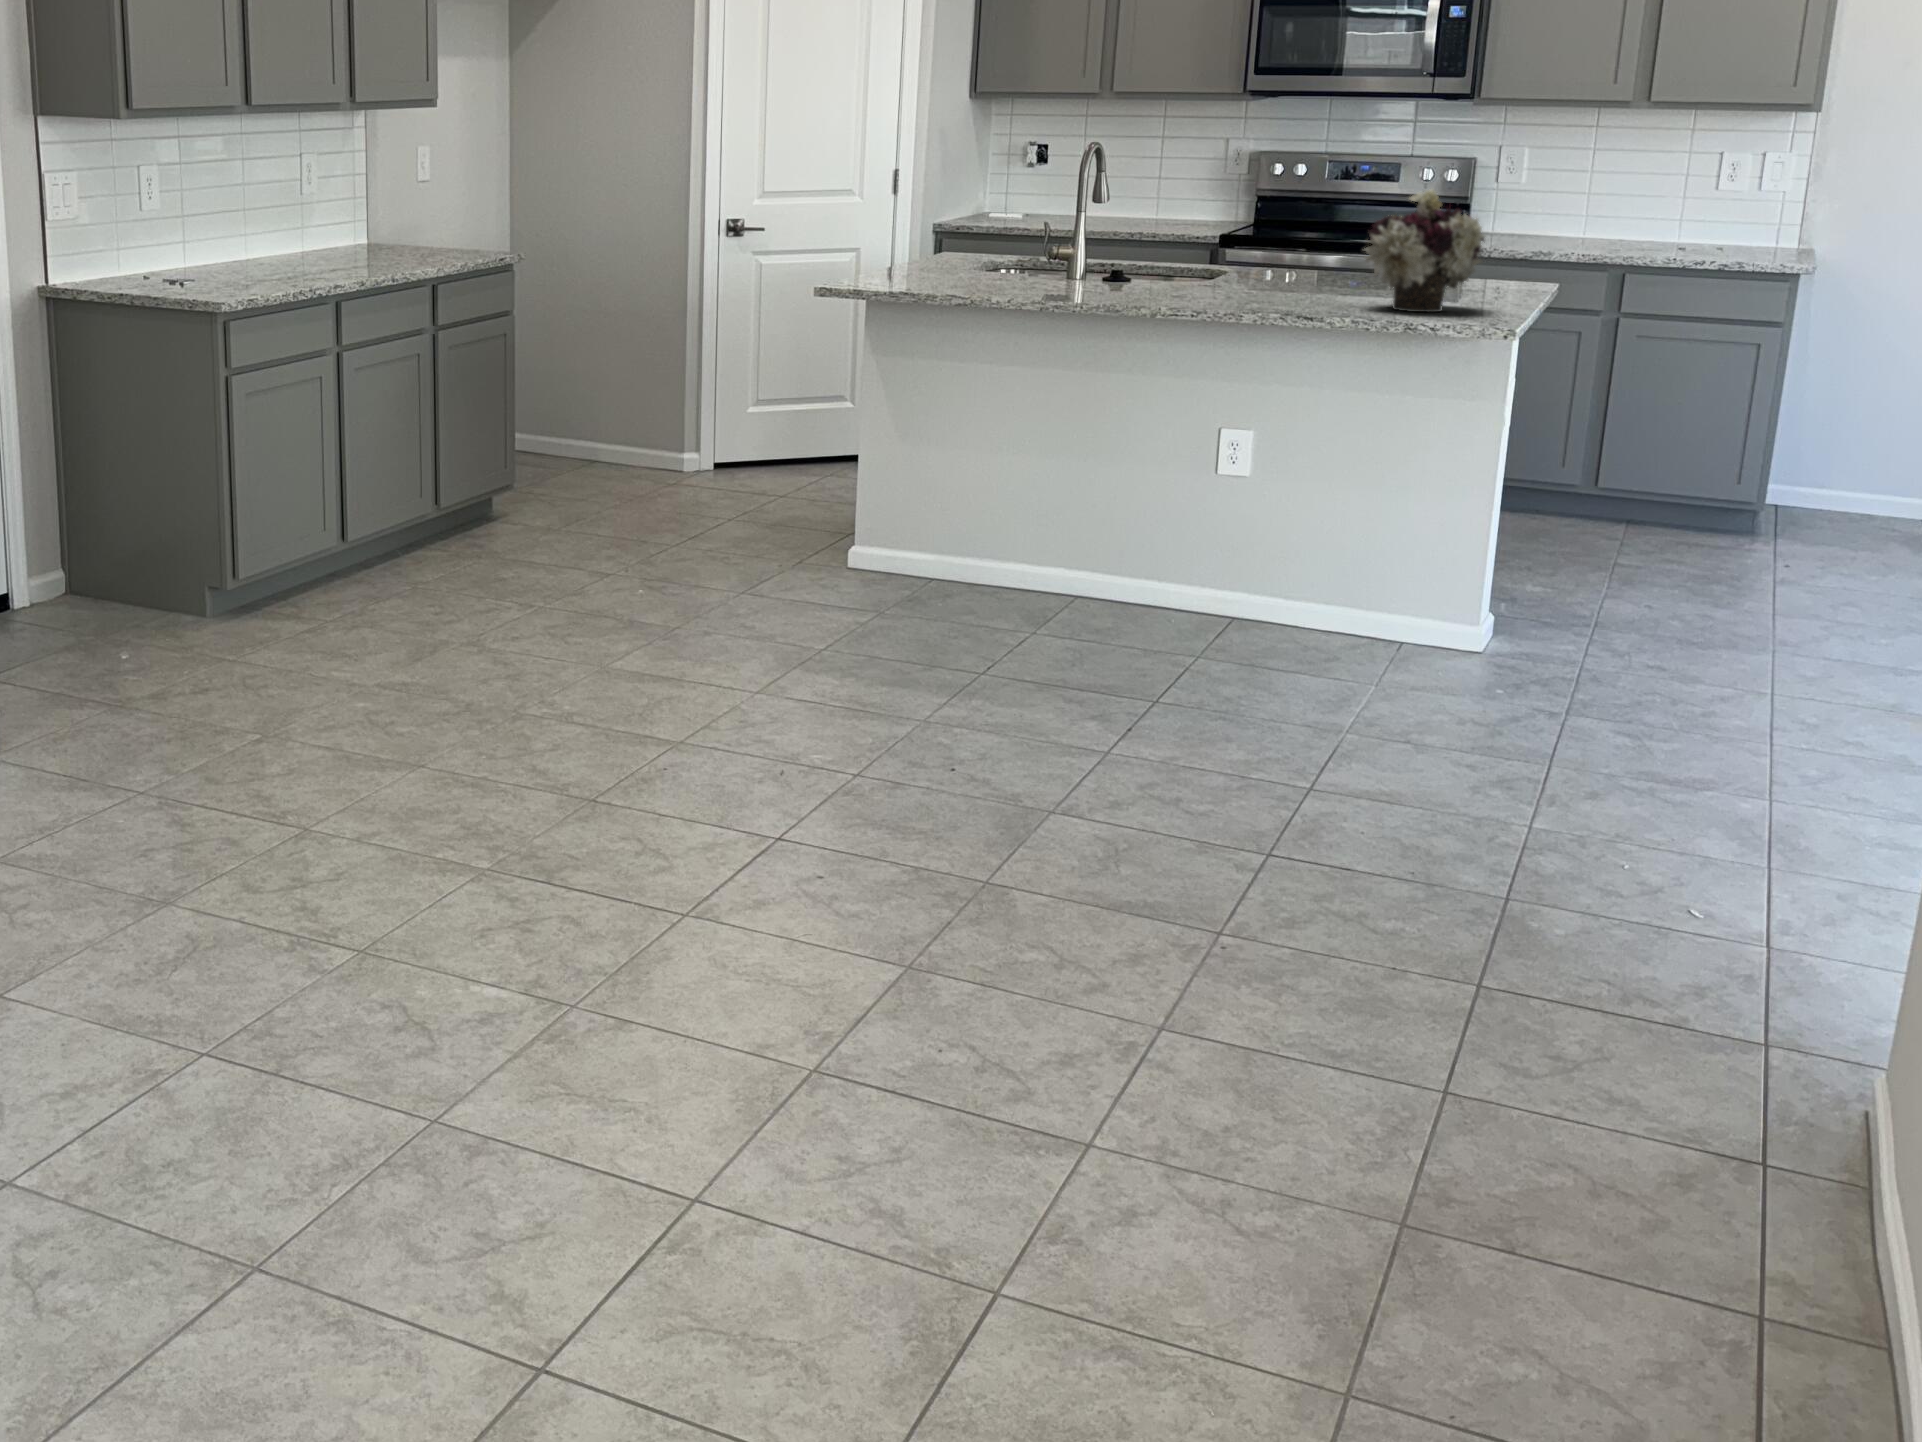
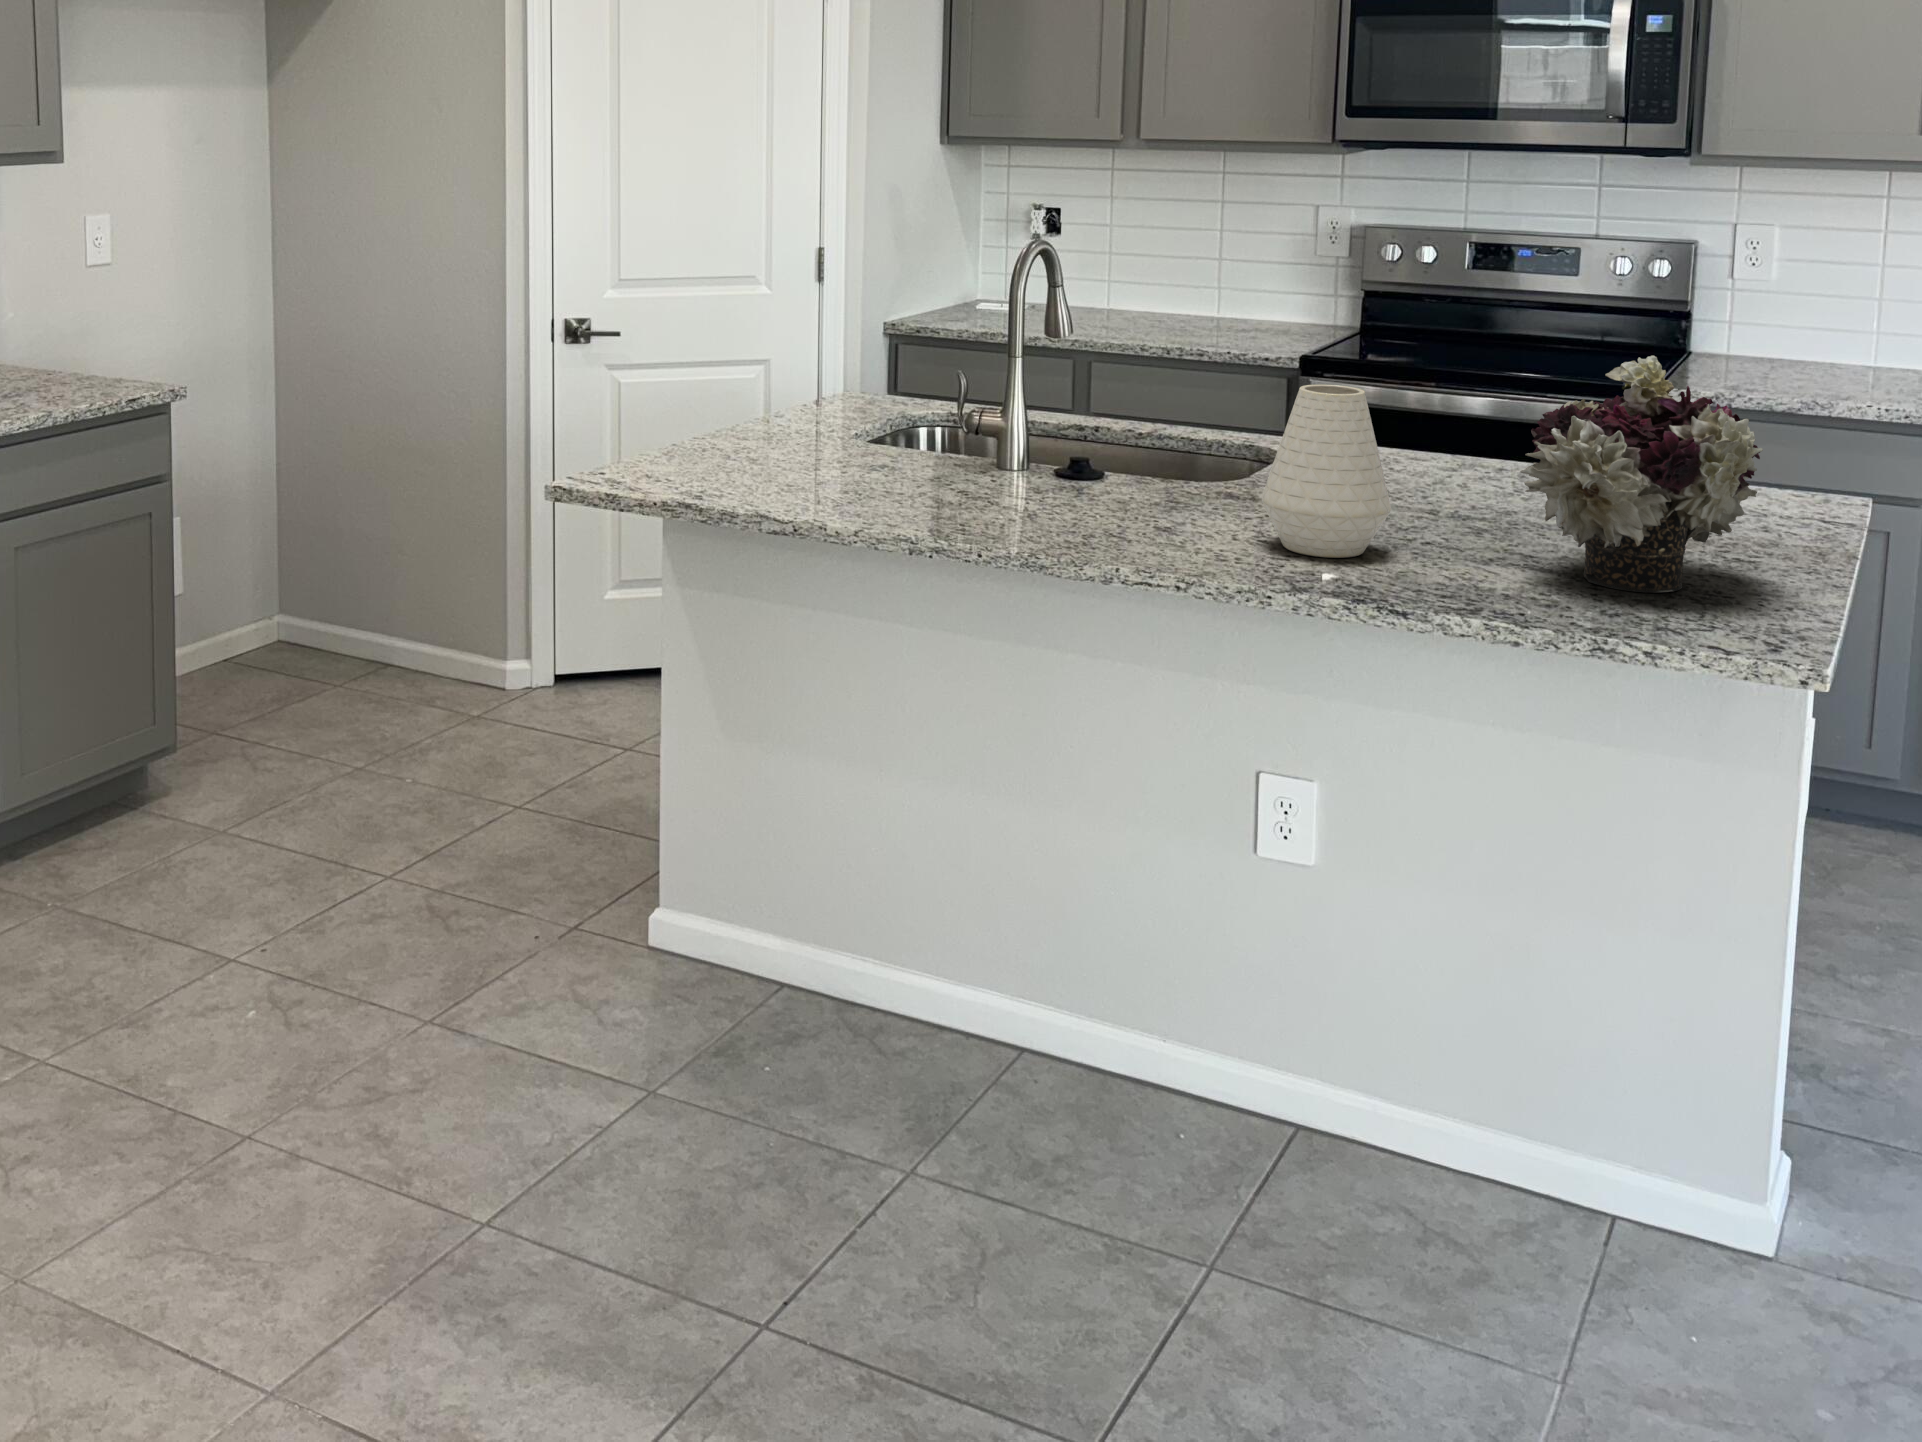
vase: none [1223,212,1293,304] -> present [1262,384,1391,558]

